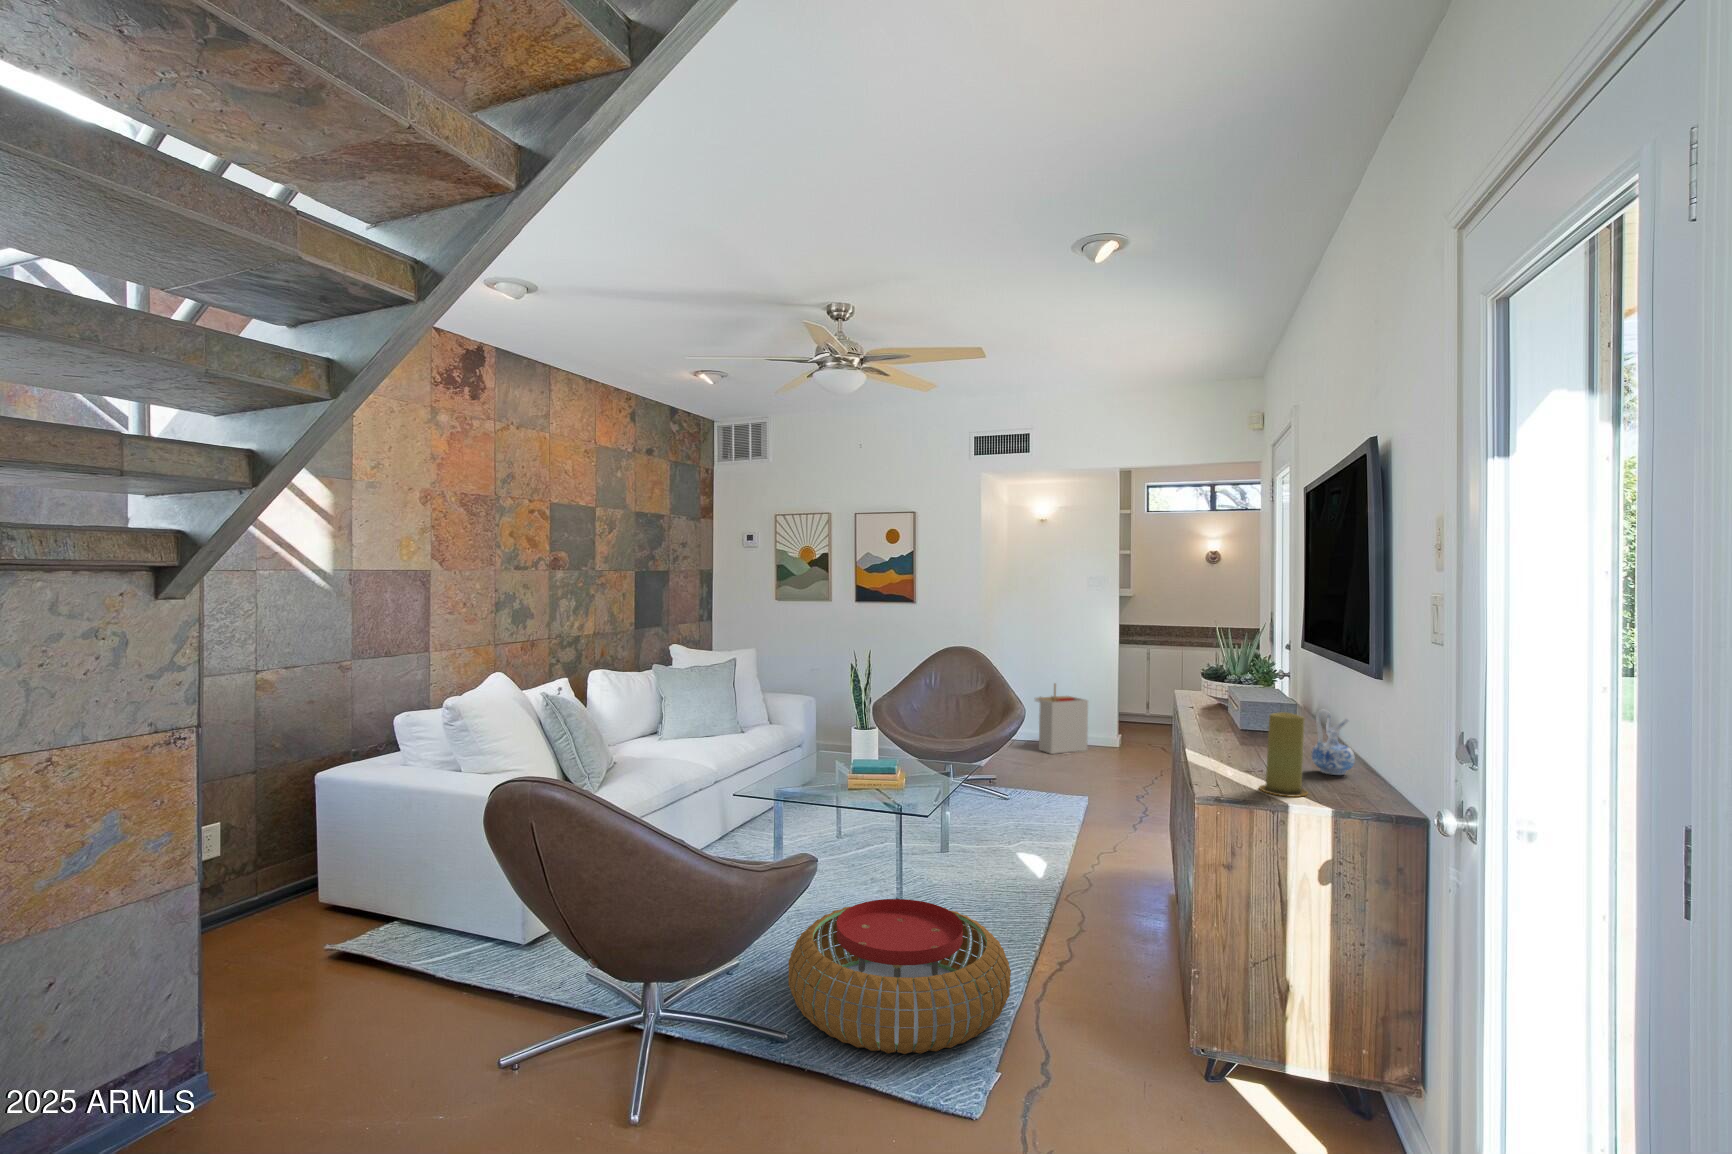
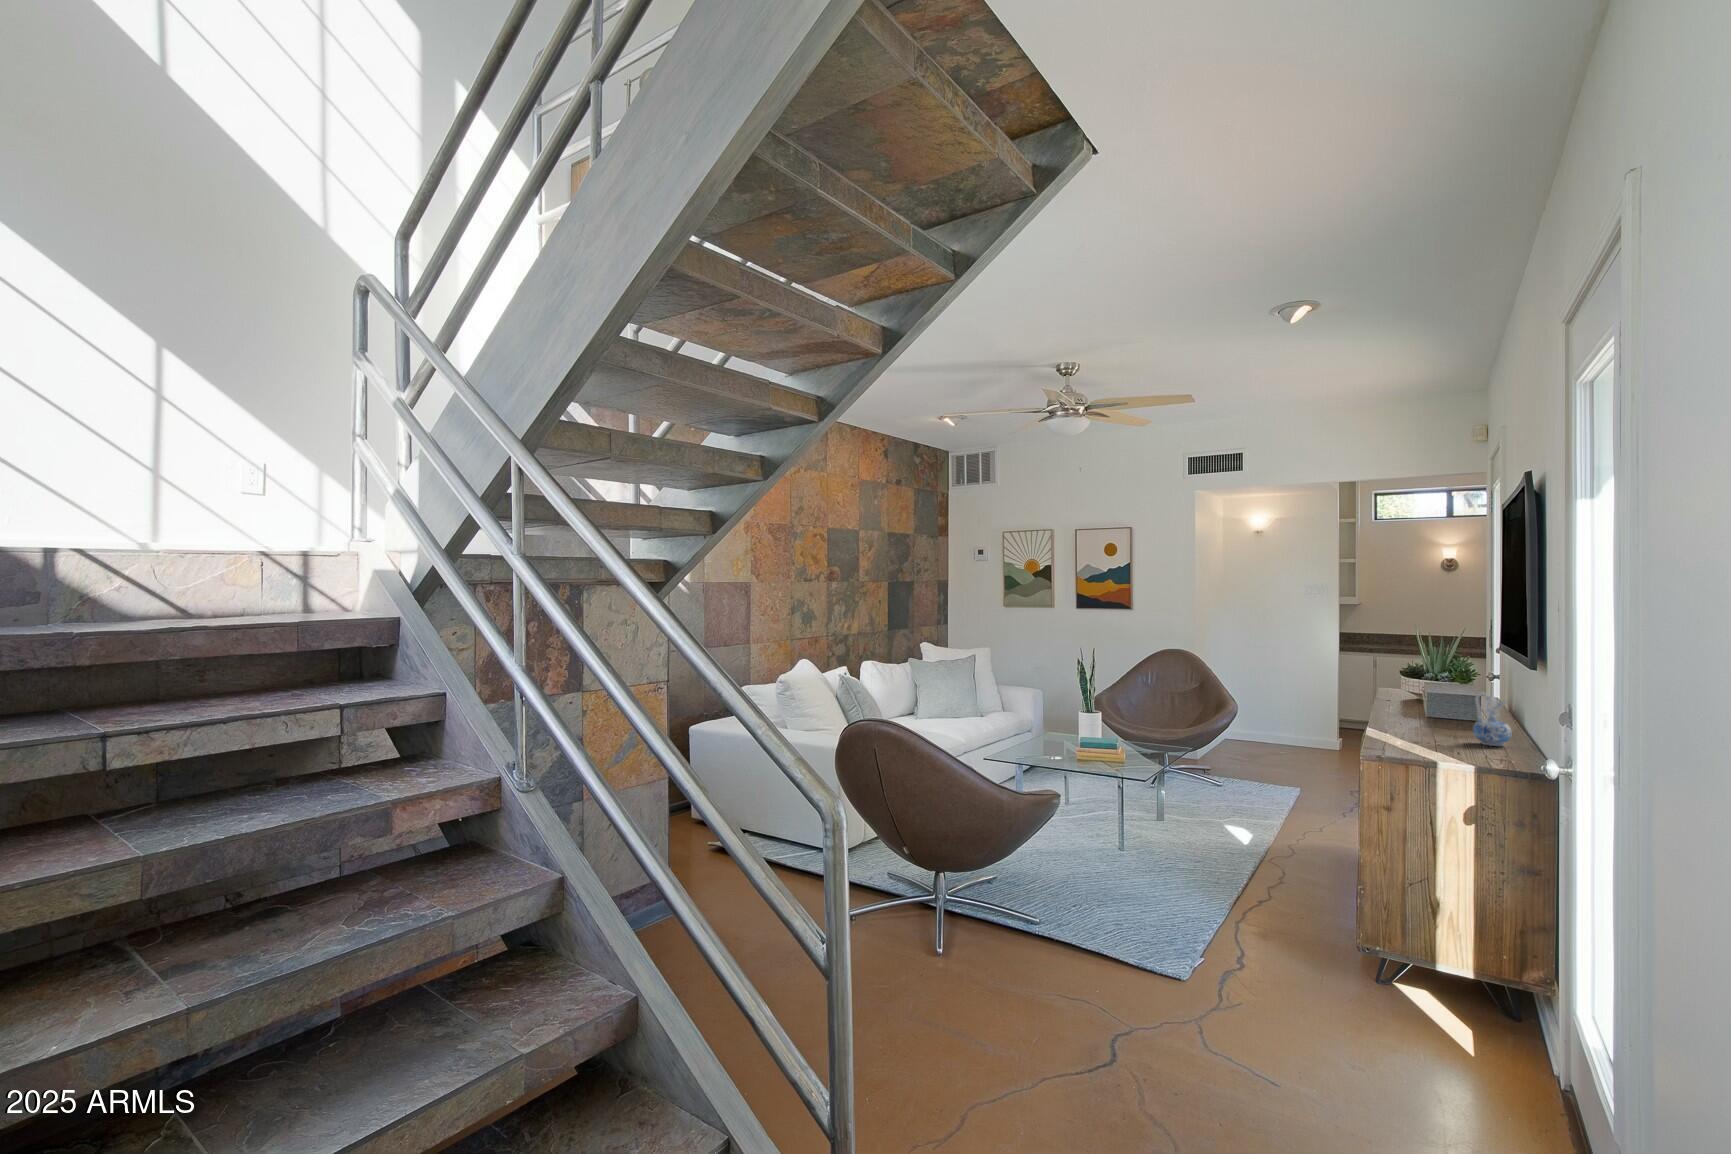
storage bin: present [1035,684,1088,754] -> none [1251,685,1306,751]
candle: present [1259,712,1307,797] -> none [1417,691,1459,756]
pouf: present [788,899,1011,1054] -> none [1035,837,1214,943]

